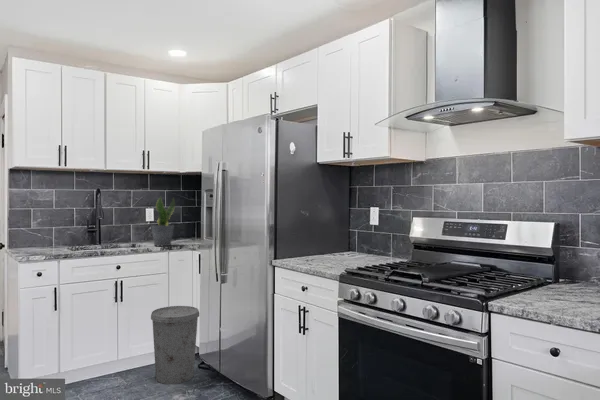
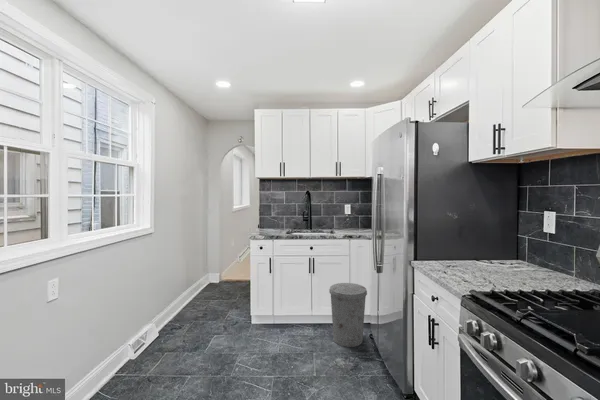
potted plant: present [152,197,175,246] -> none [339,196,356,235]

